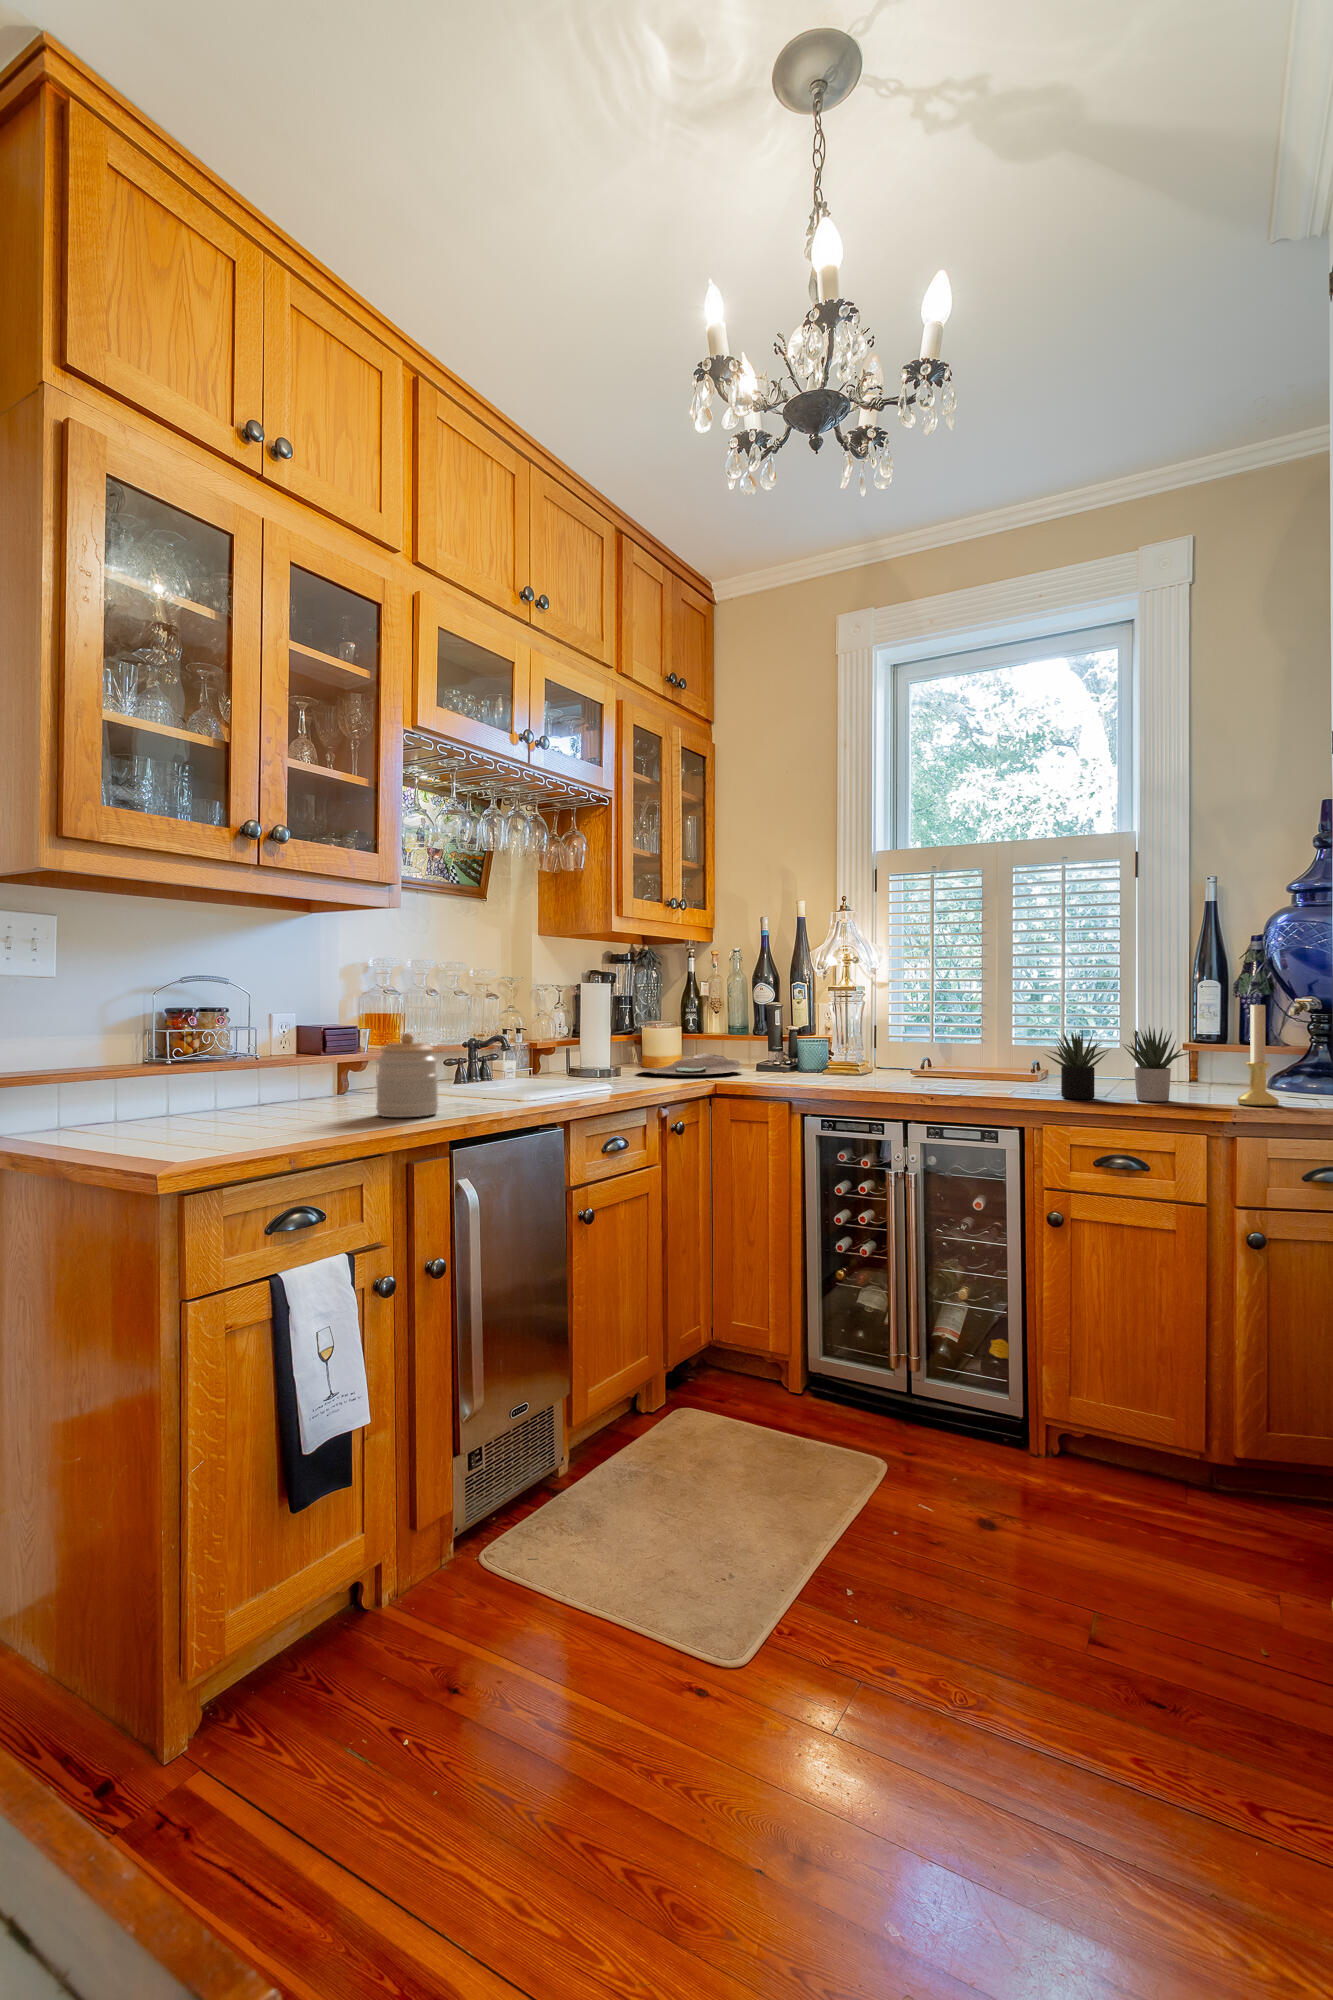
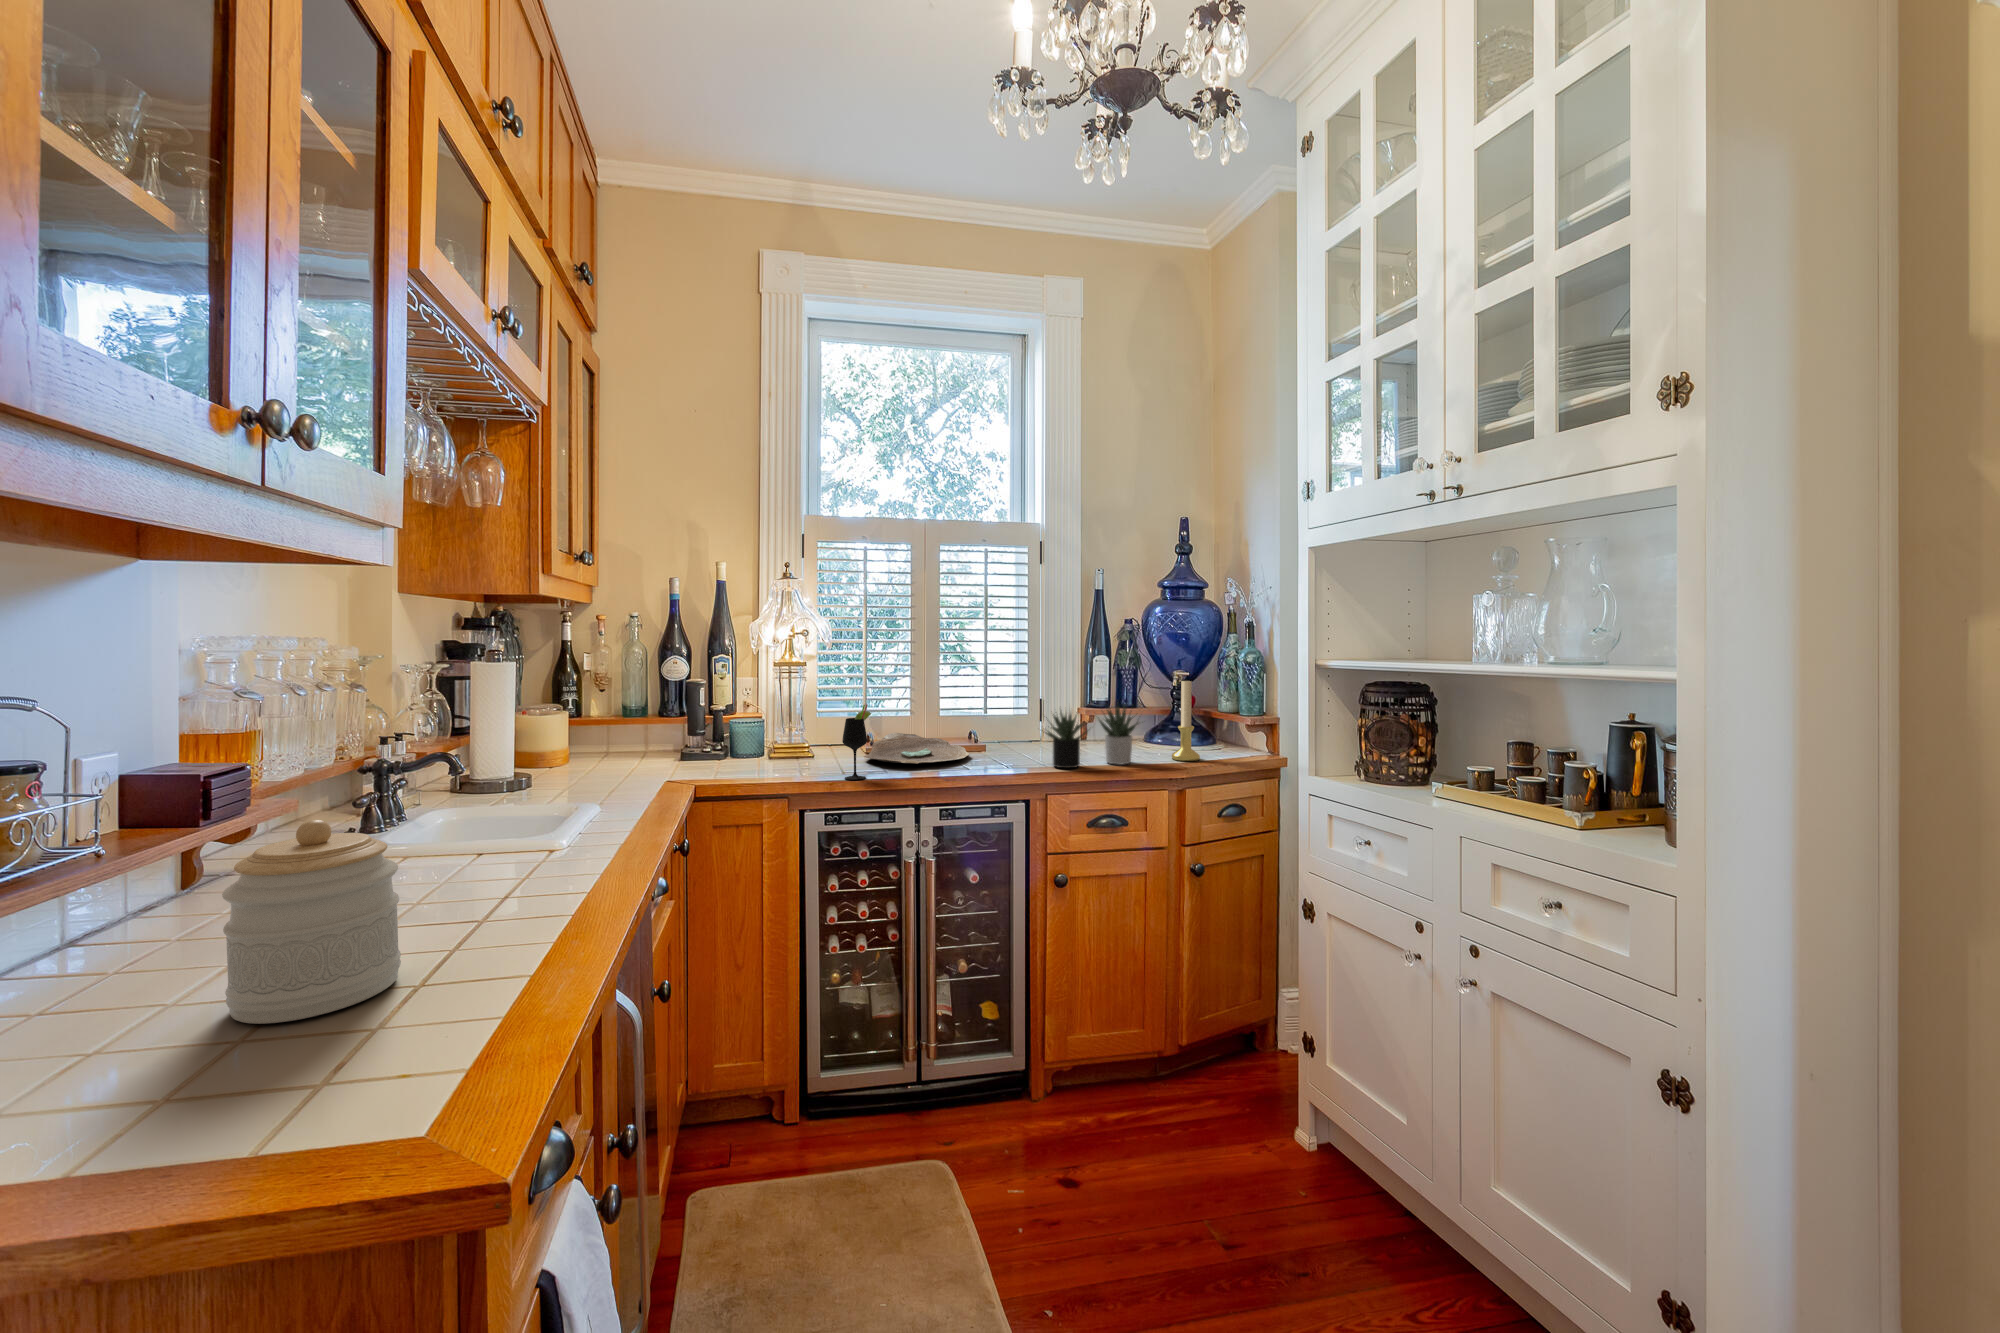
wine glass: none [840,1020,868,1089] -> present [842,704,871,779]
decorative bowl: present [639,1053,743,1076] -> present [864,733,969,764]

